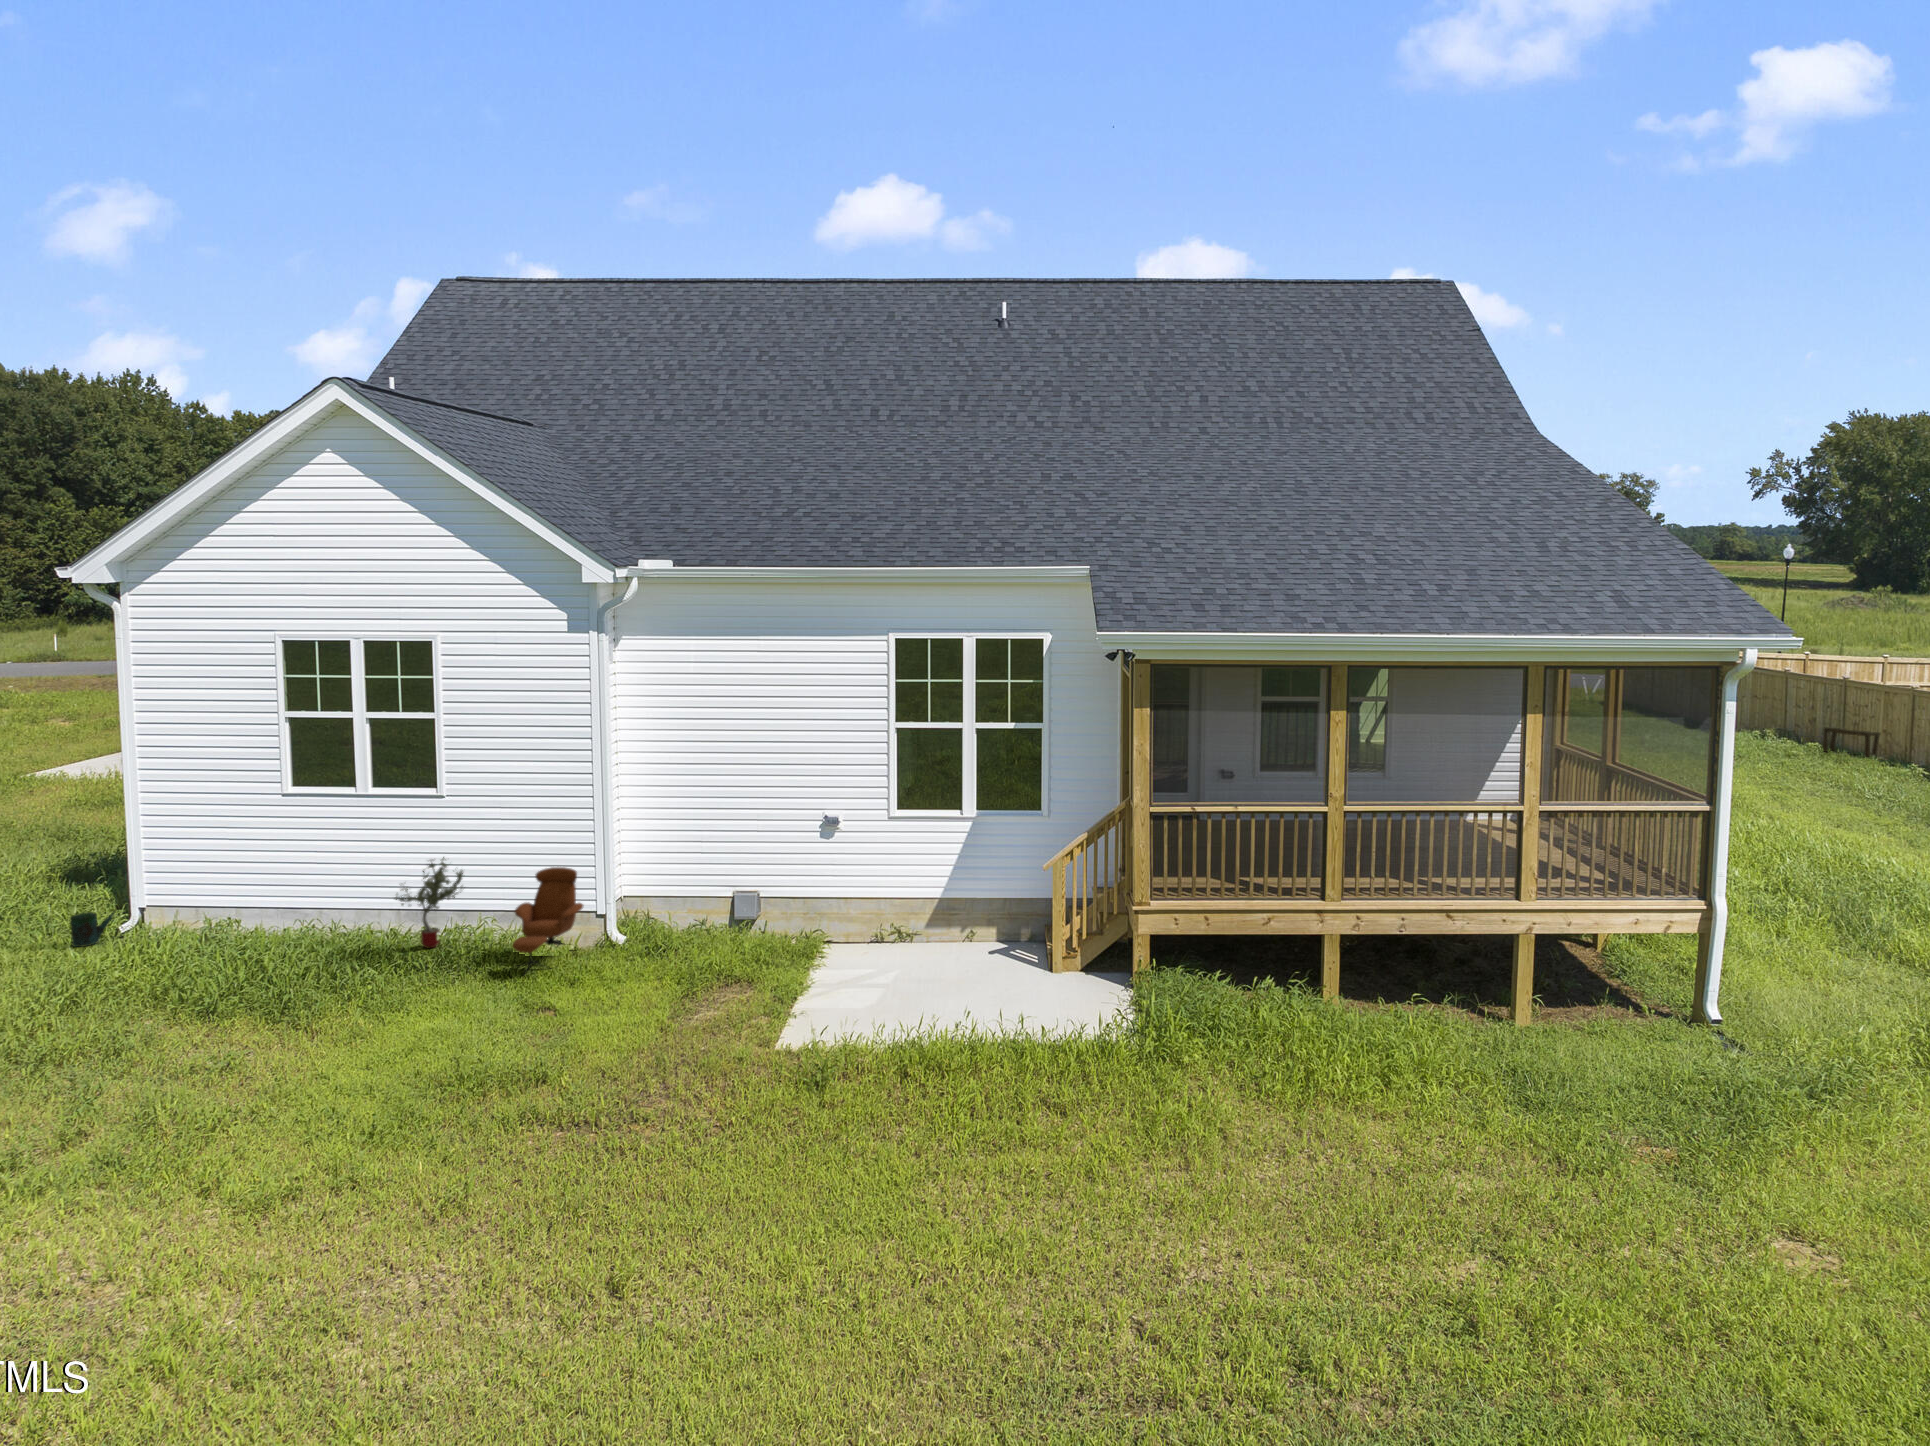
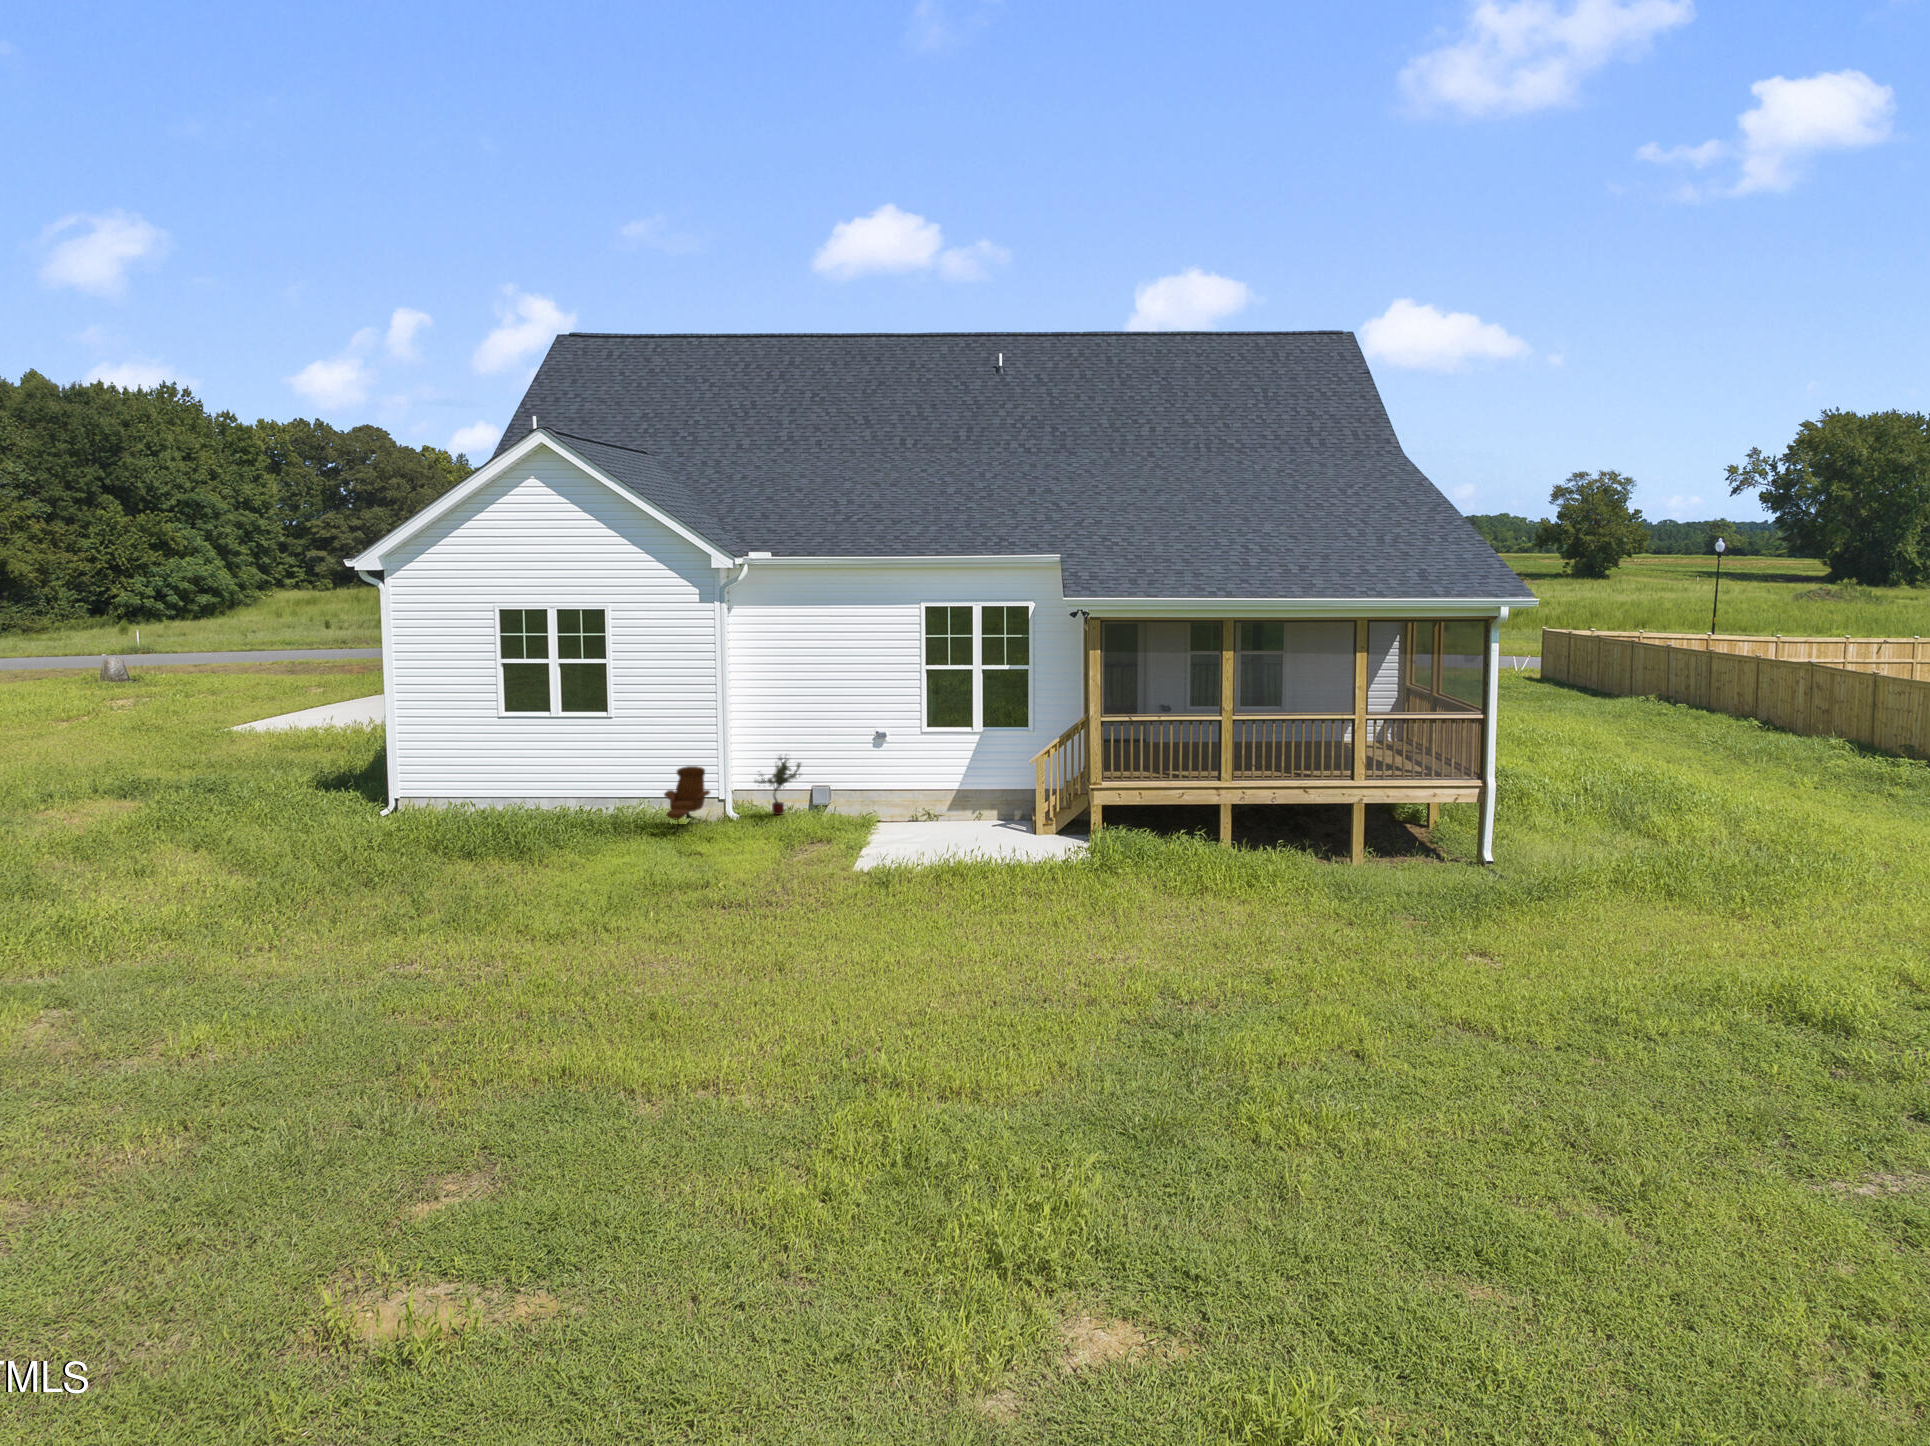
bench: present [1823,727,1881,758] -> none [1694,690,1740,714]
potted tree: present [394,857,463,948] -> present [755,756,801,815]
watering can: present [70,906,121,947] -> none [351,793,390,821]

